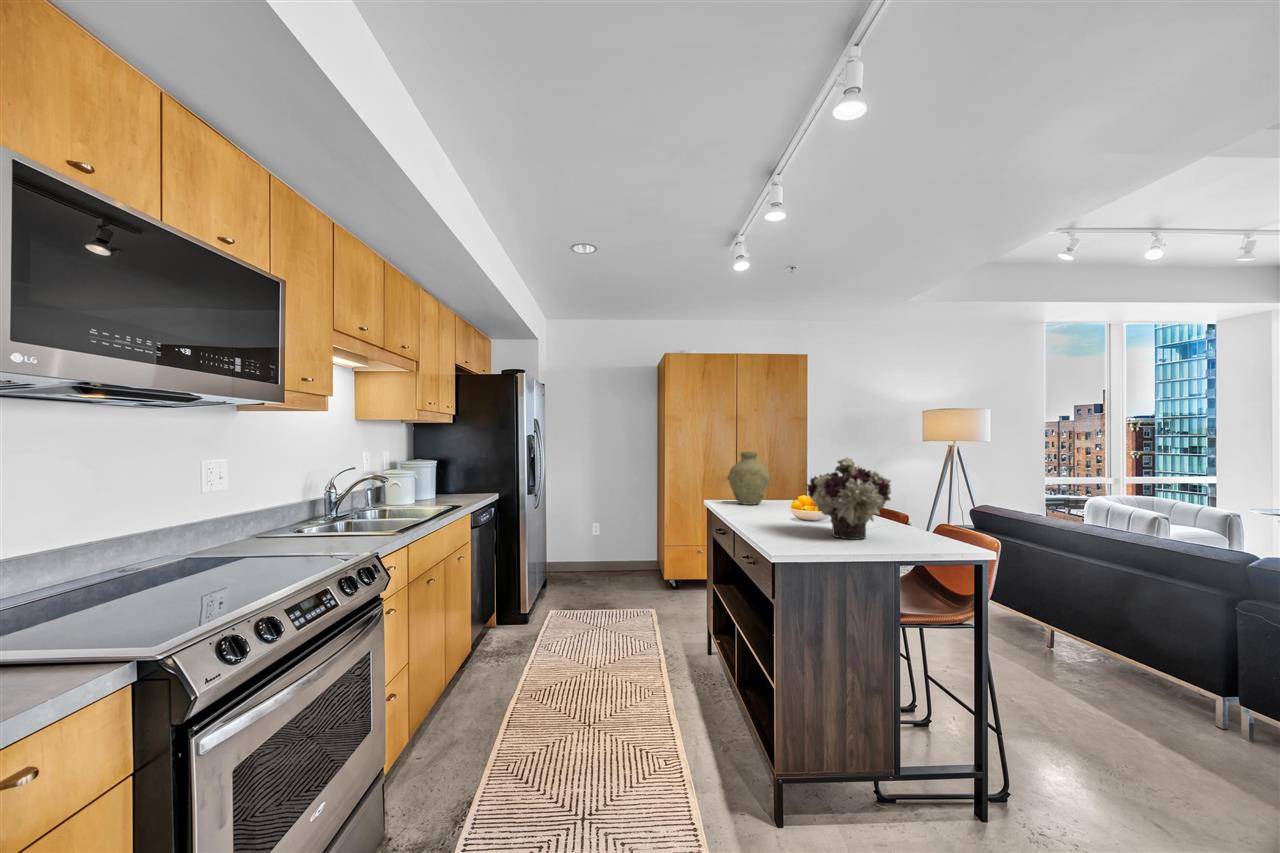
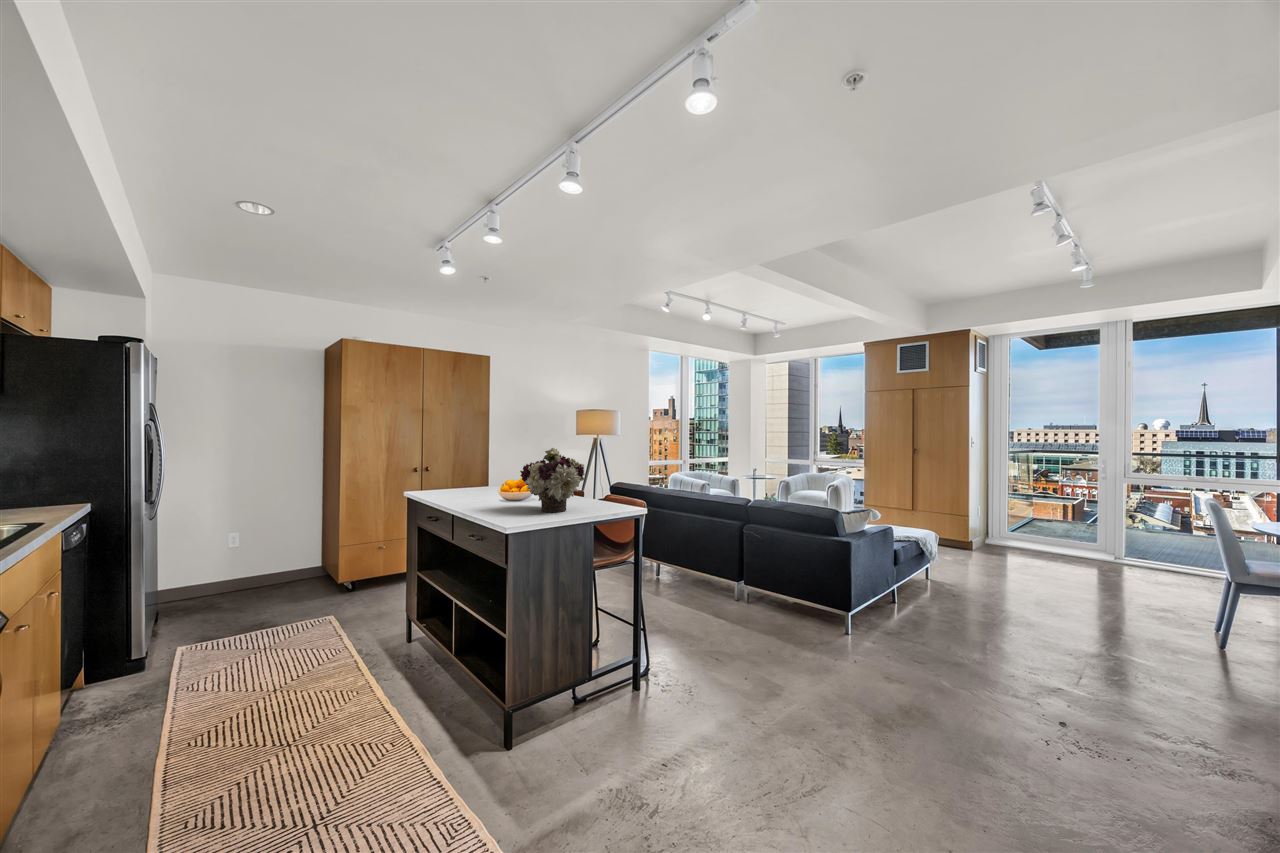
vase: present [729,452,770,505] -> none [429,444,470,494]

